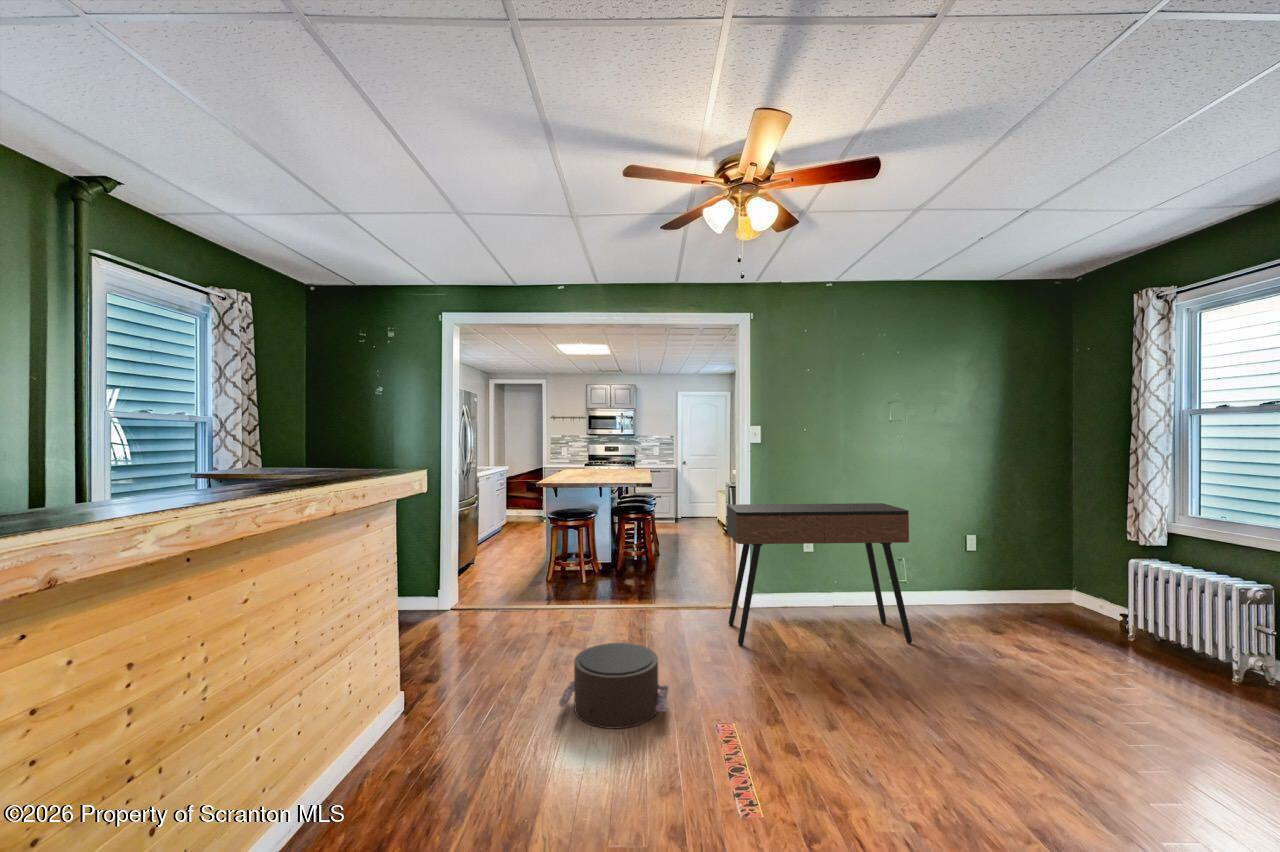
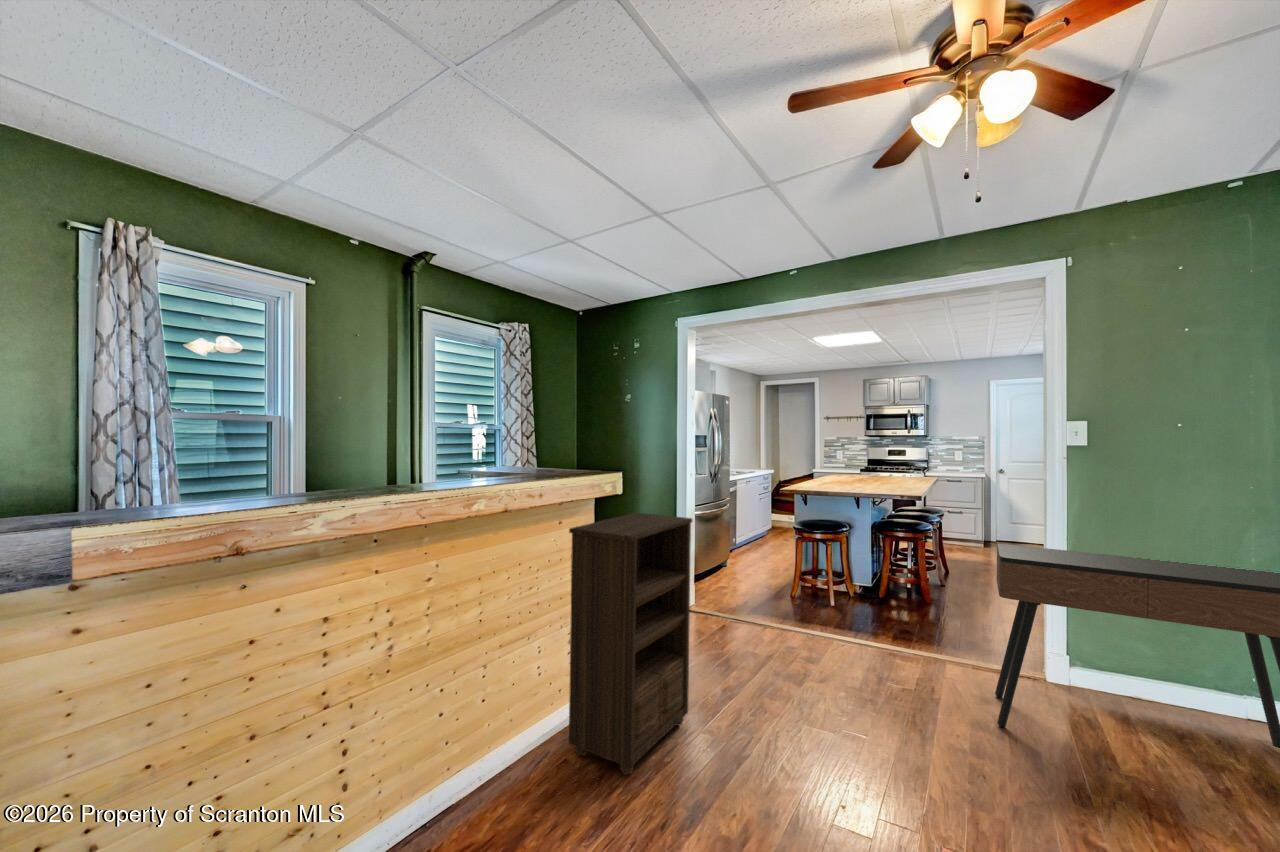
bookshelf: none [377,503,499,778] -> present [569,512,692,775]
pouf: present [559,643,668,729] -> none [740,682,870,785]

